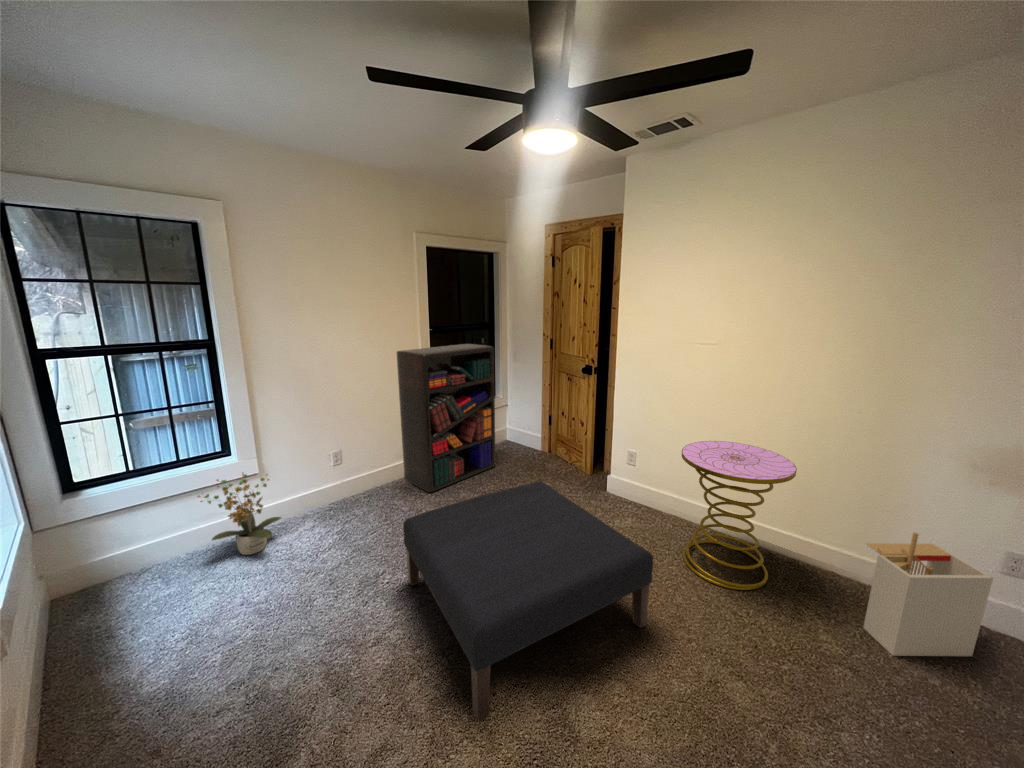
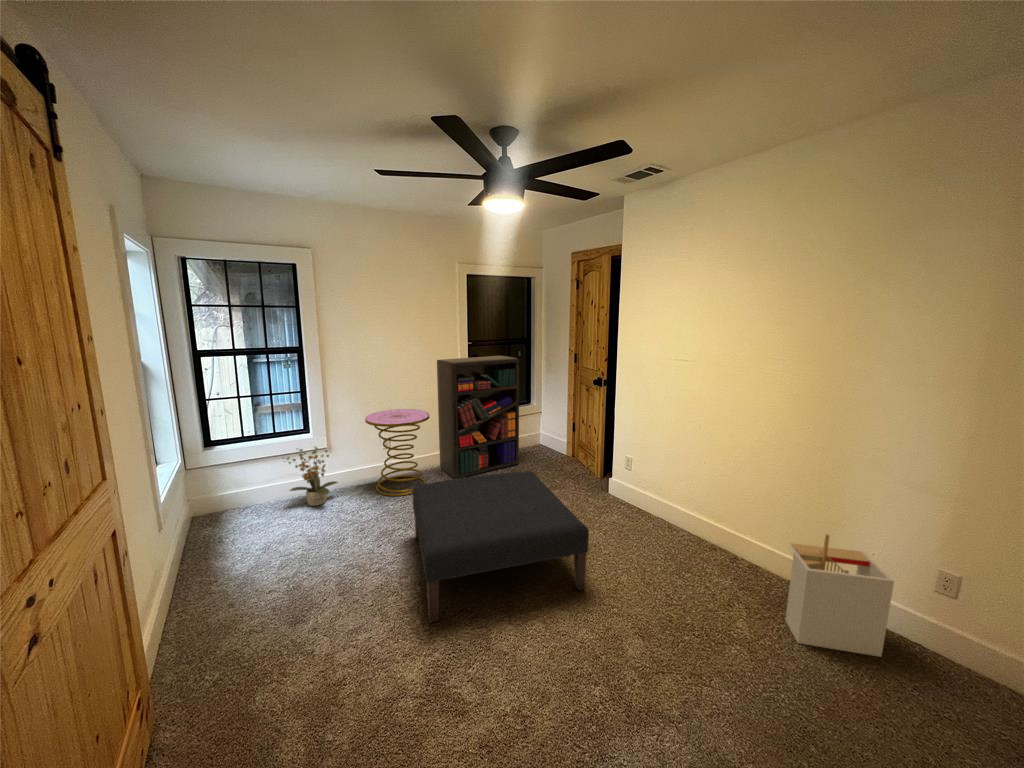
side table: present [682,441,797,590] -> present [365,409,429,496]

